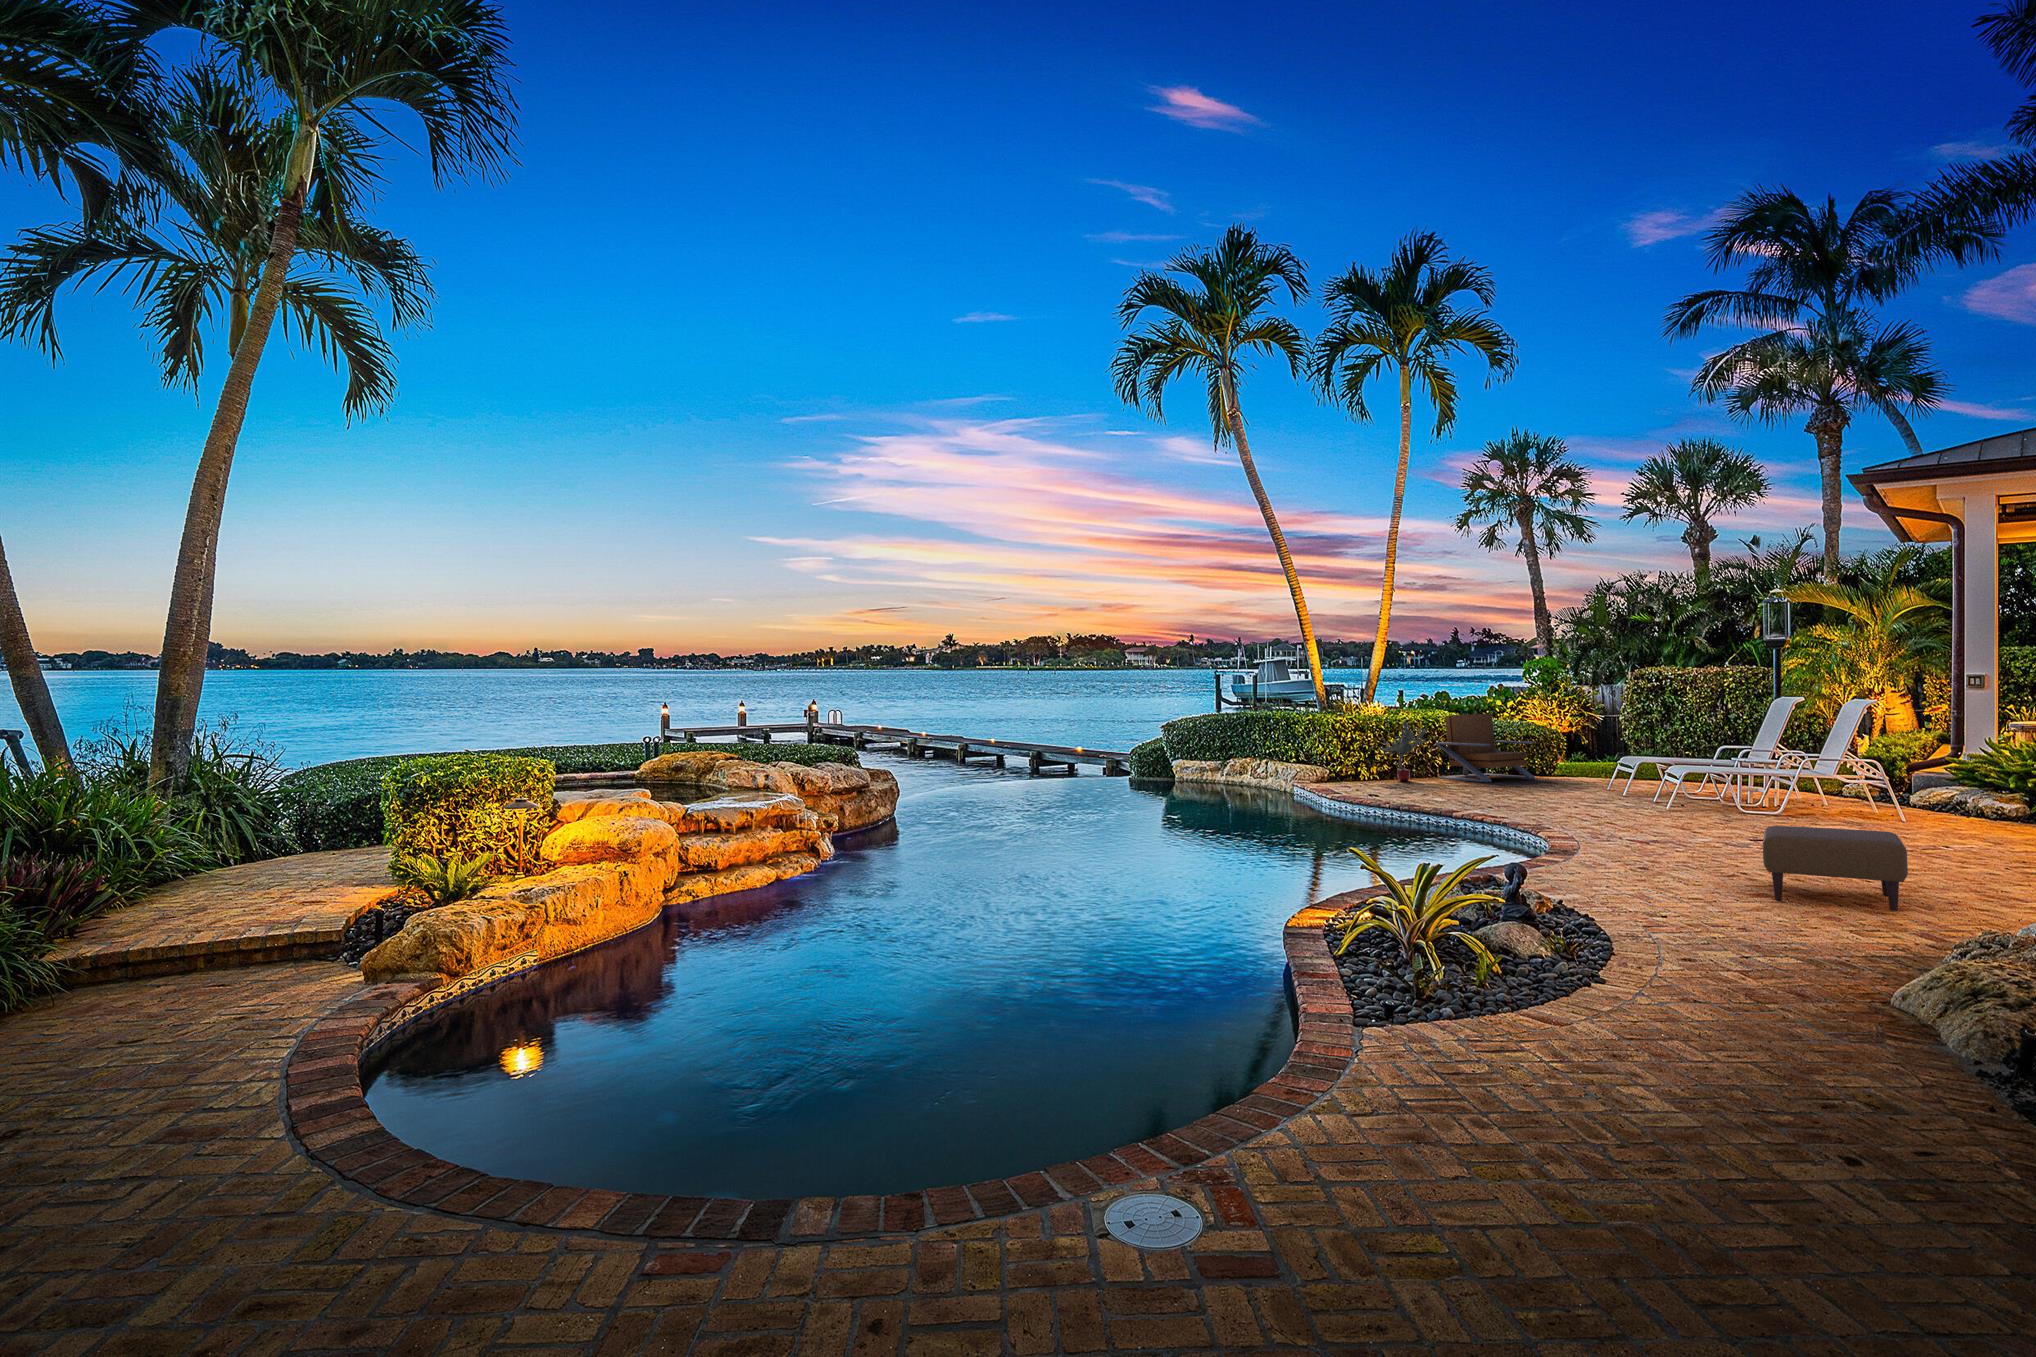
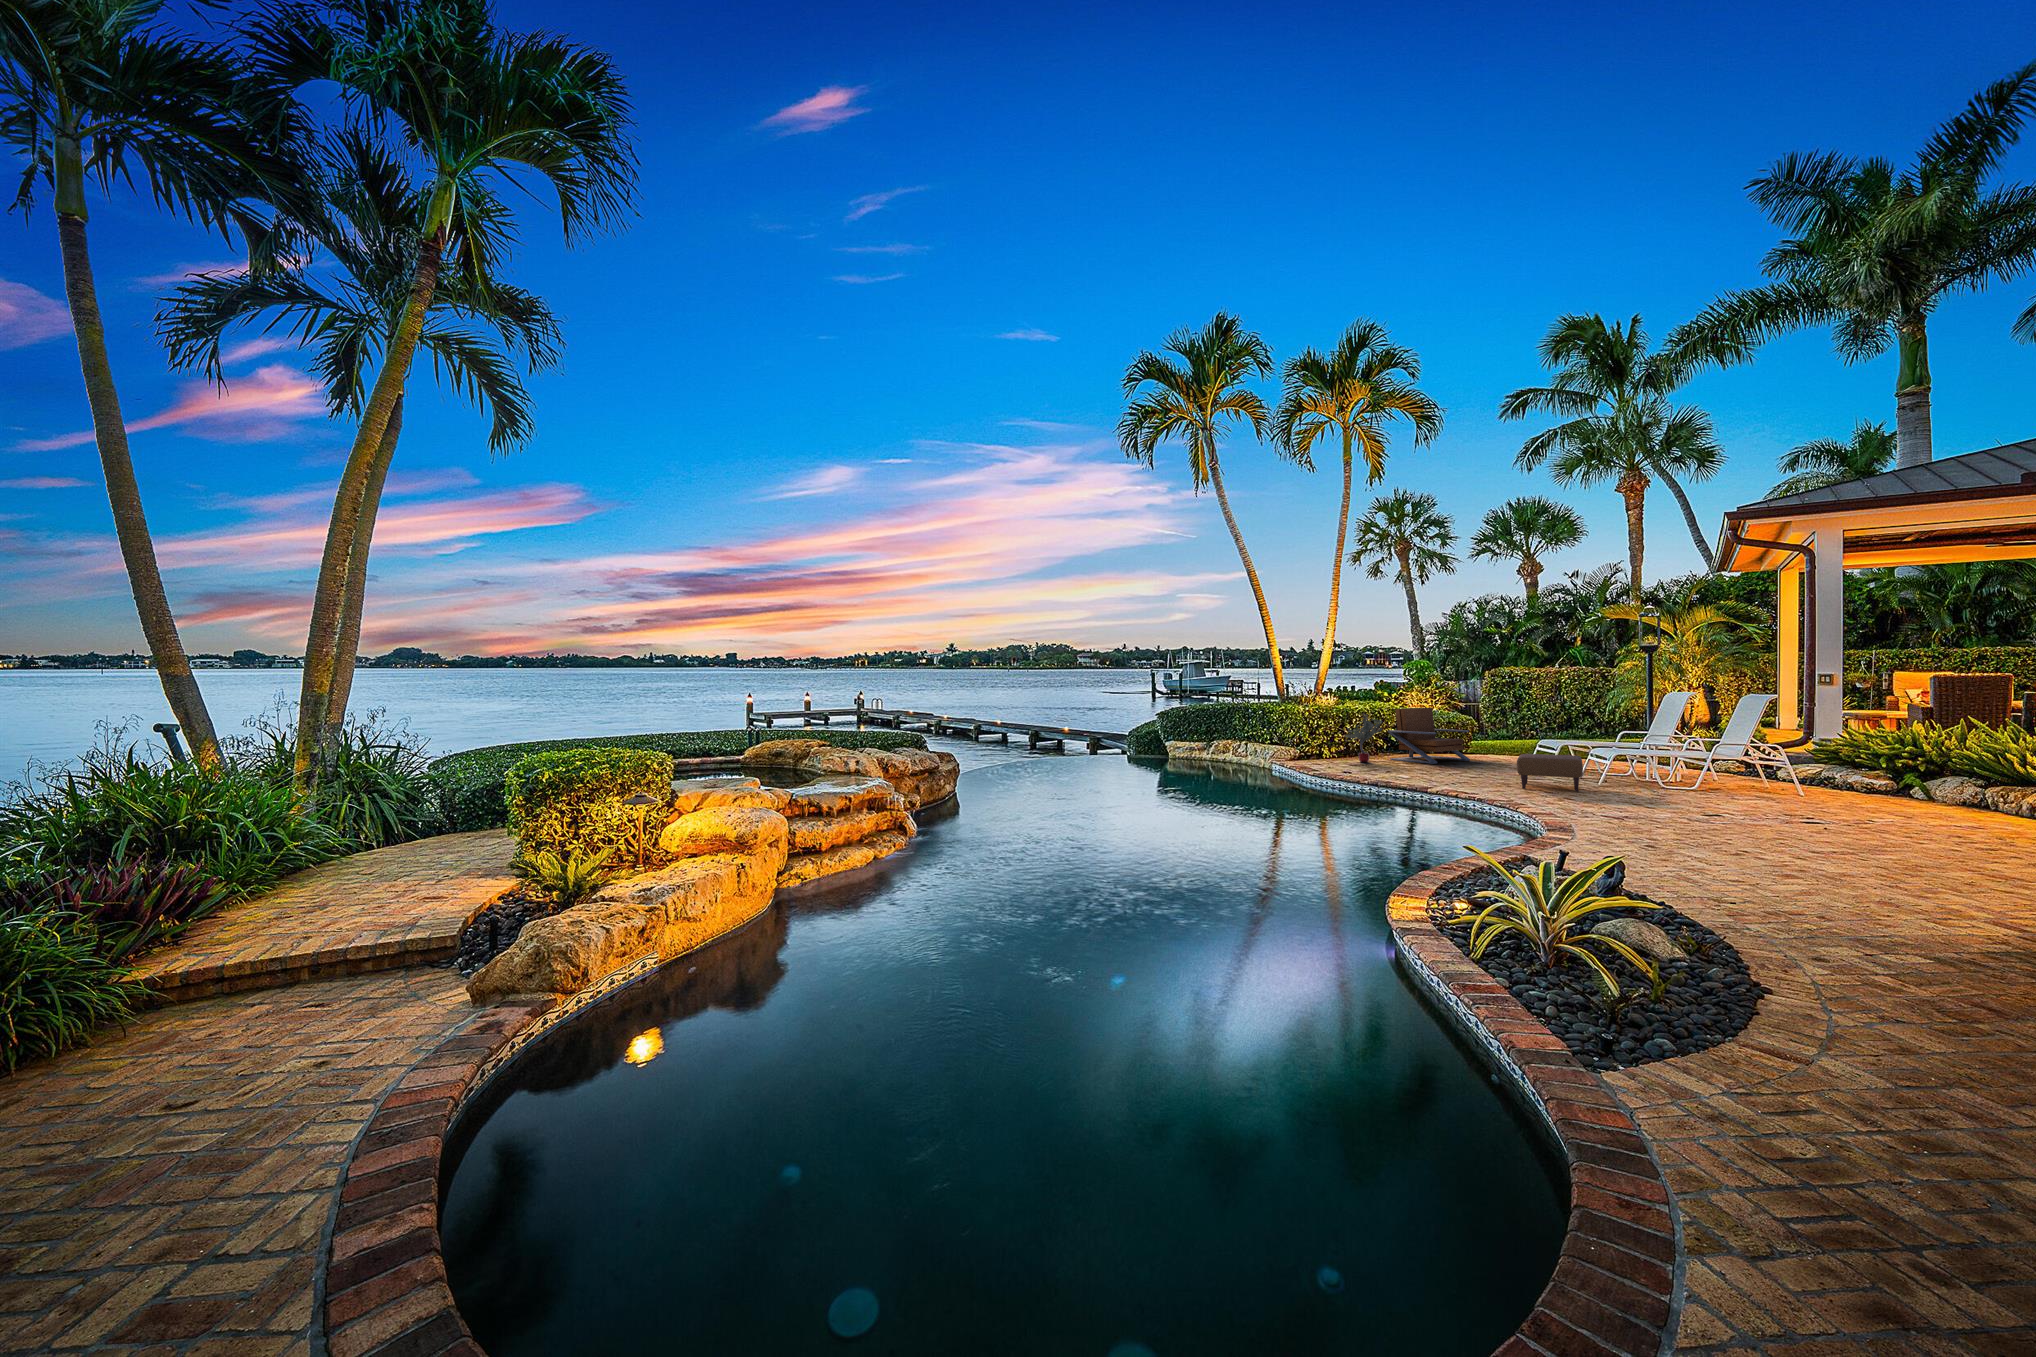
ottoman: present [1763,826,1908,911] -> present [1517,754,1583,792]

